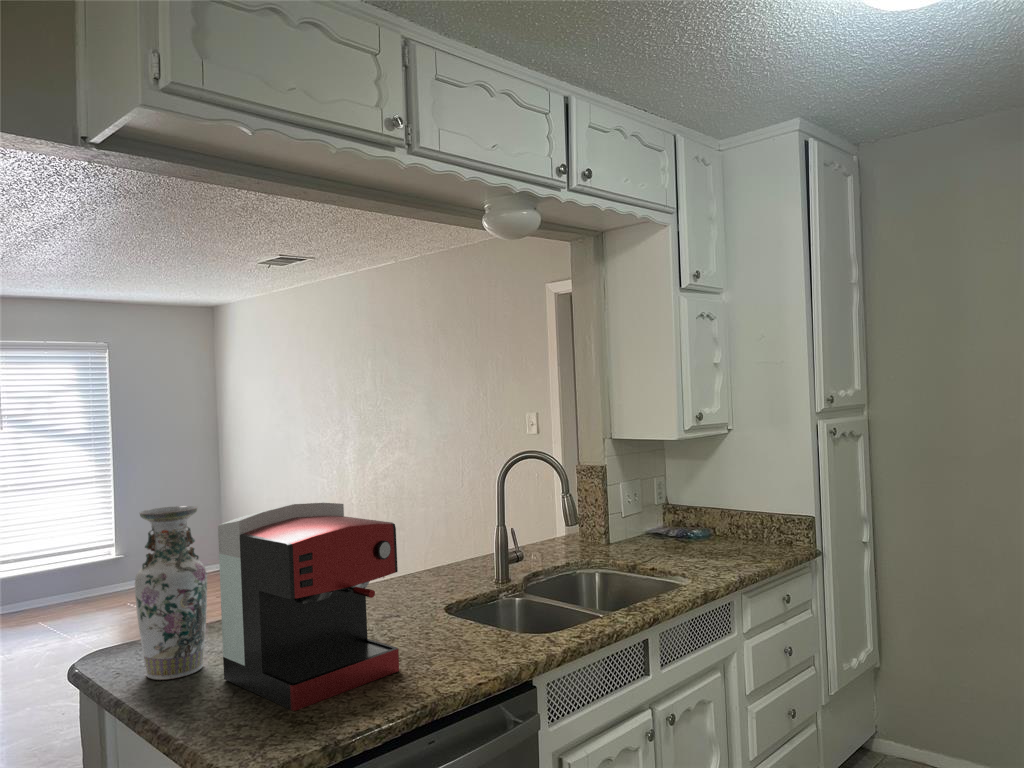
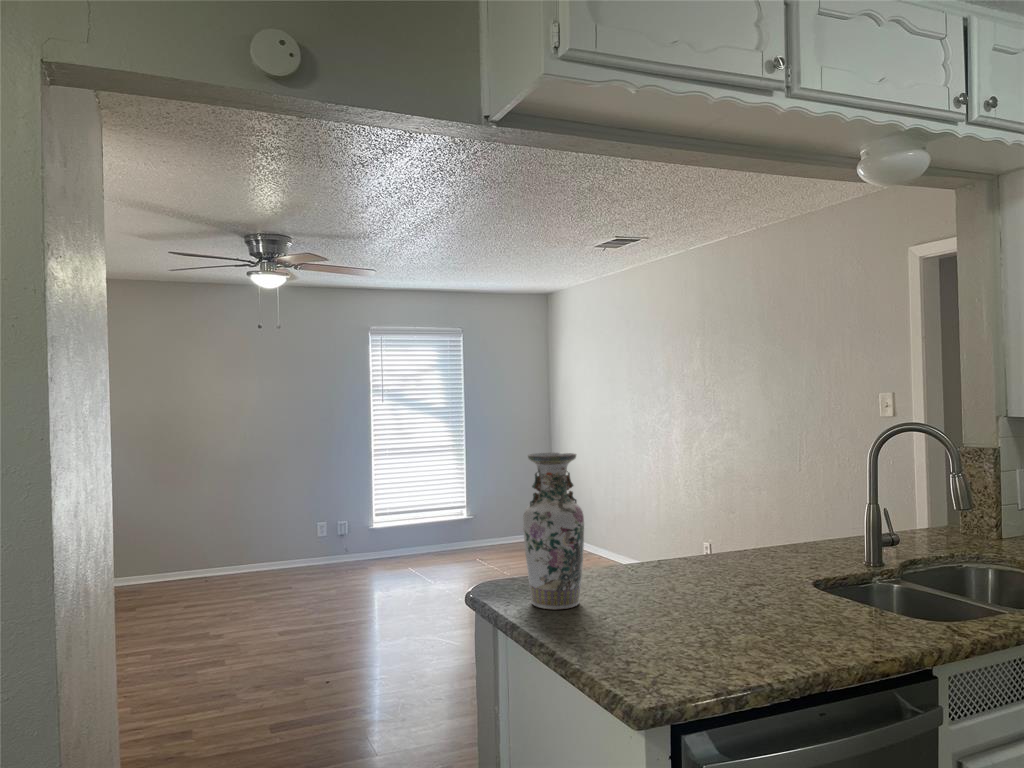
coffee maker: present [218,503,399,711] -> none [598,455,779,656]

